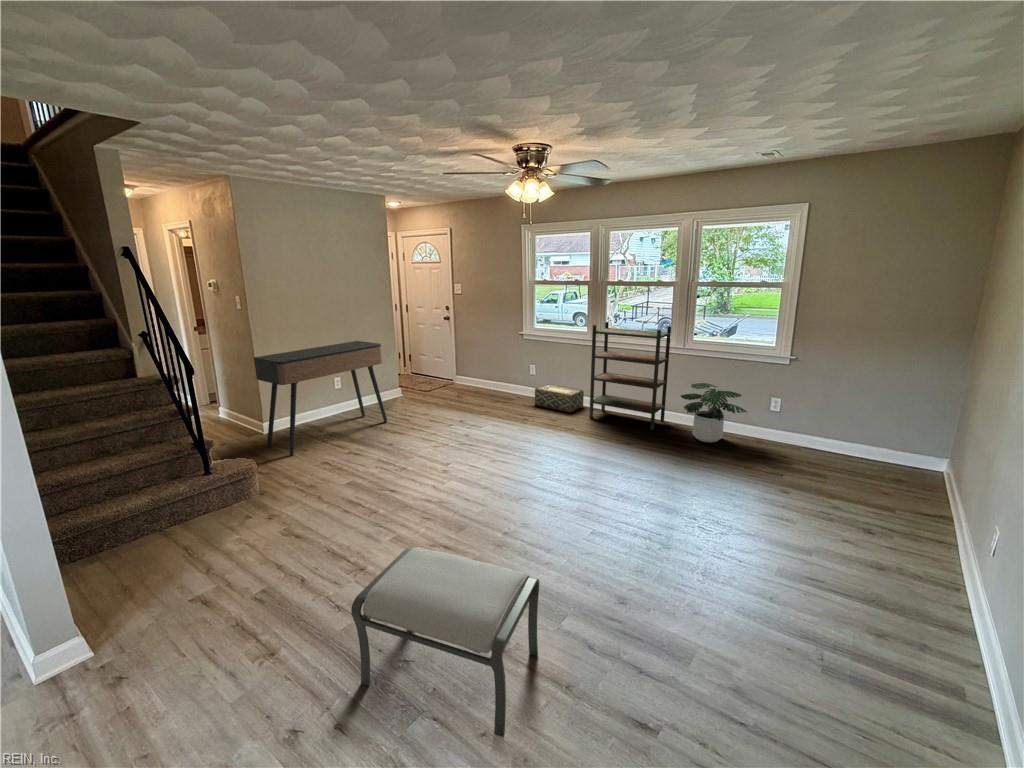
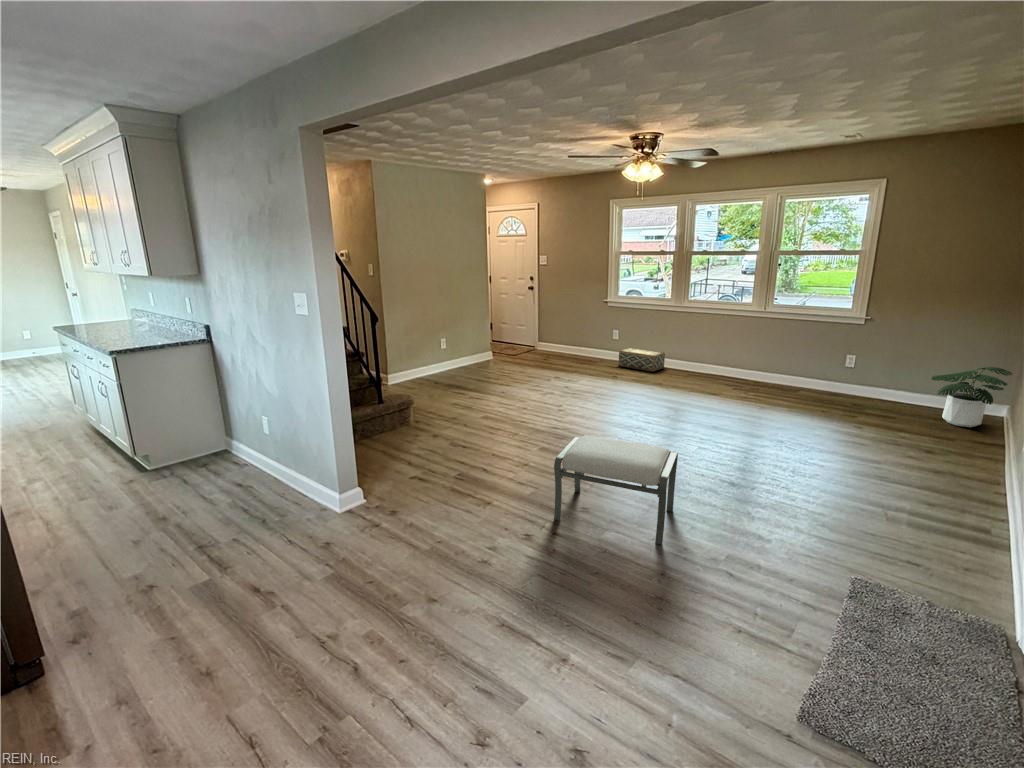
bookshelf: present [589,322,671,430] -> none [672,289,752,385]
console table: present [254,341,387,455] -> none [394,305,492,398]
potted plant: present [681,383,747,443] -> present [931,367,1012,427]

